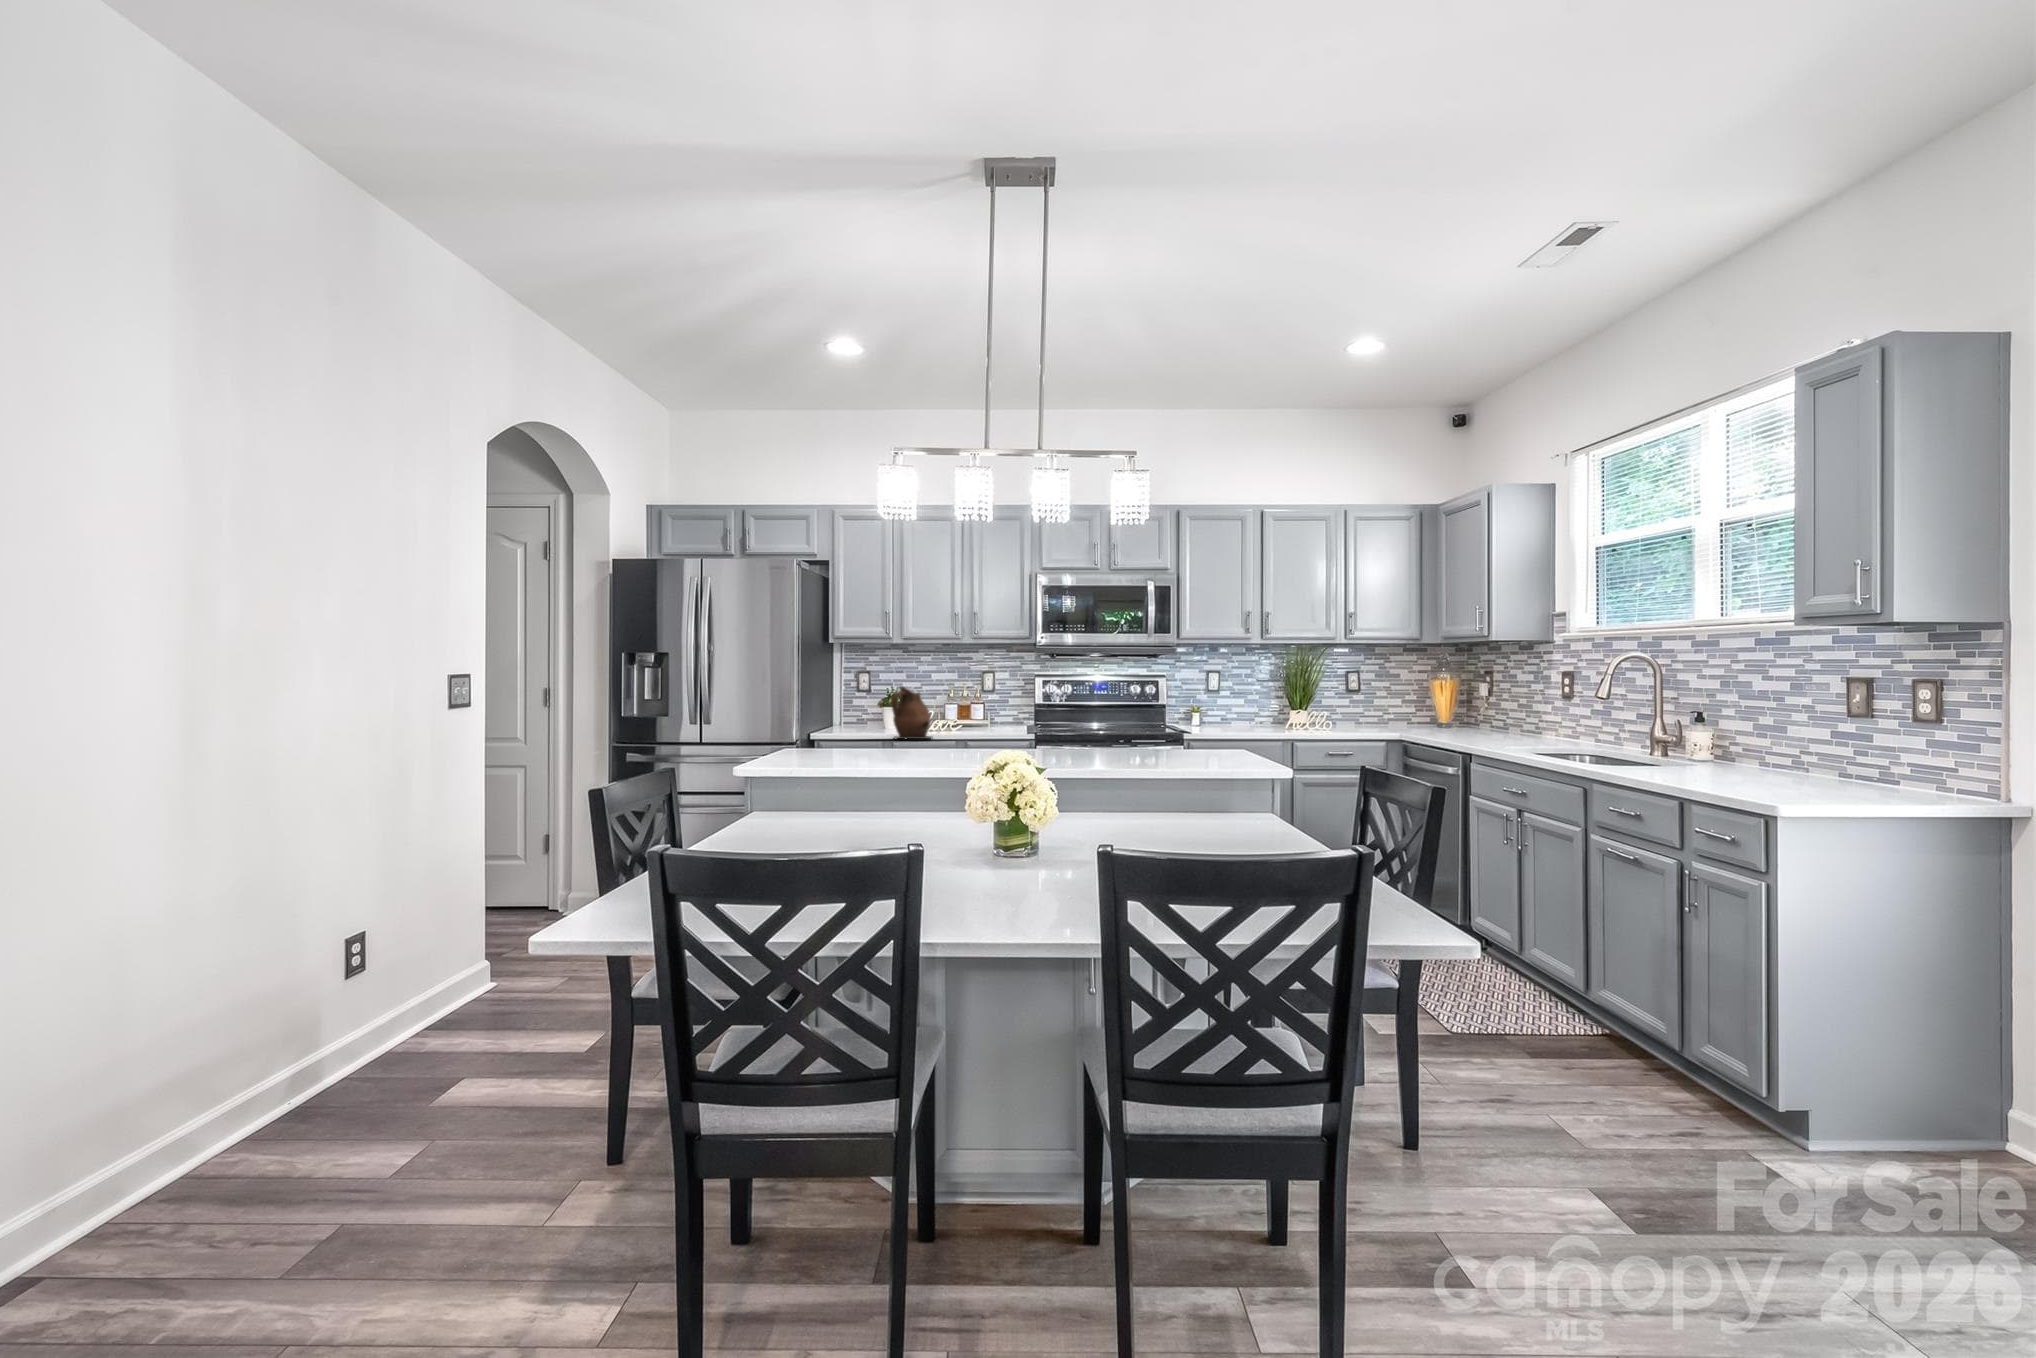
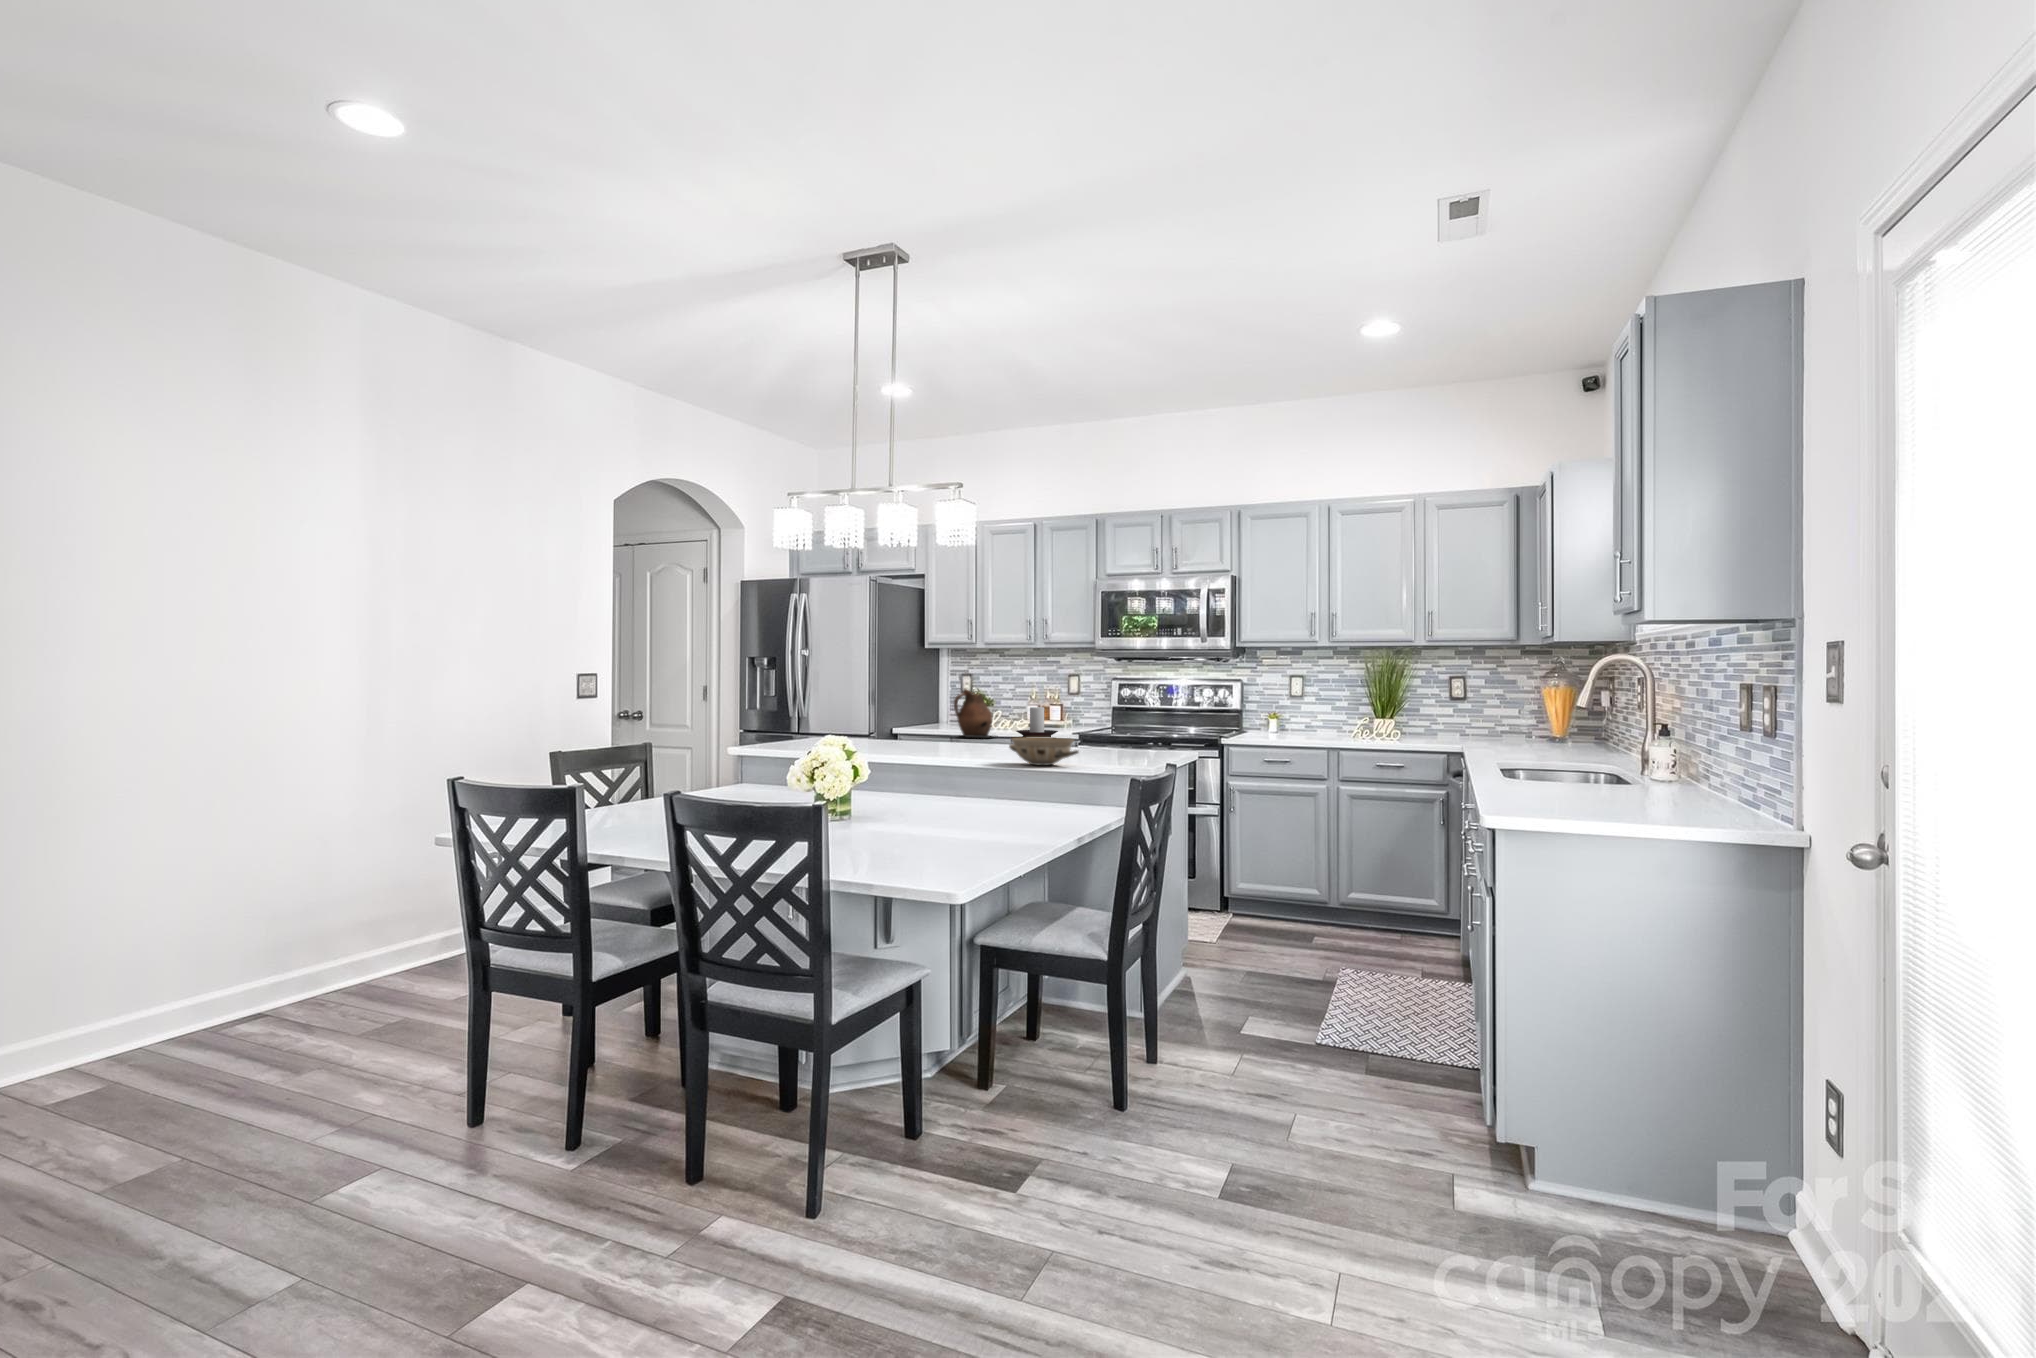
candle holder: none [945,703,990,737] -> present [1016,707,1058,737]
ceramic bowl: none [1104,738,1197,769] -> present [1009,738,1078,766]

